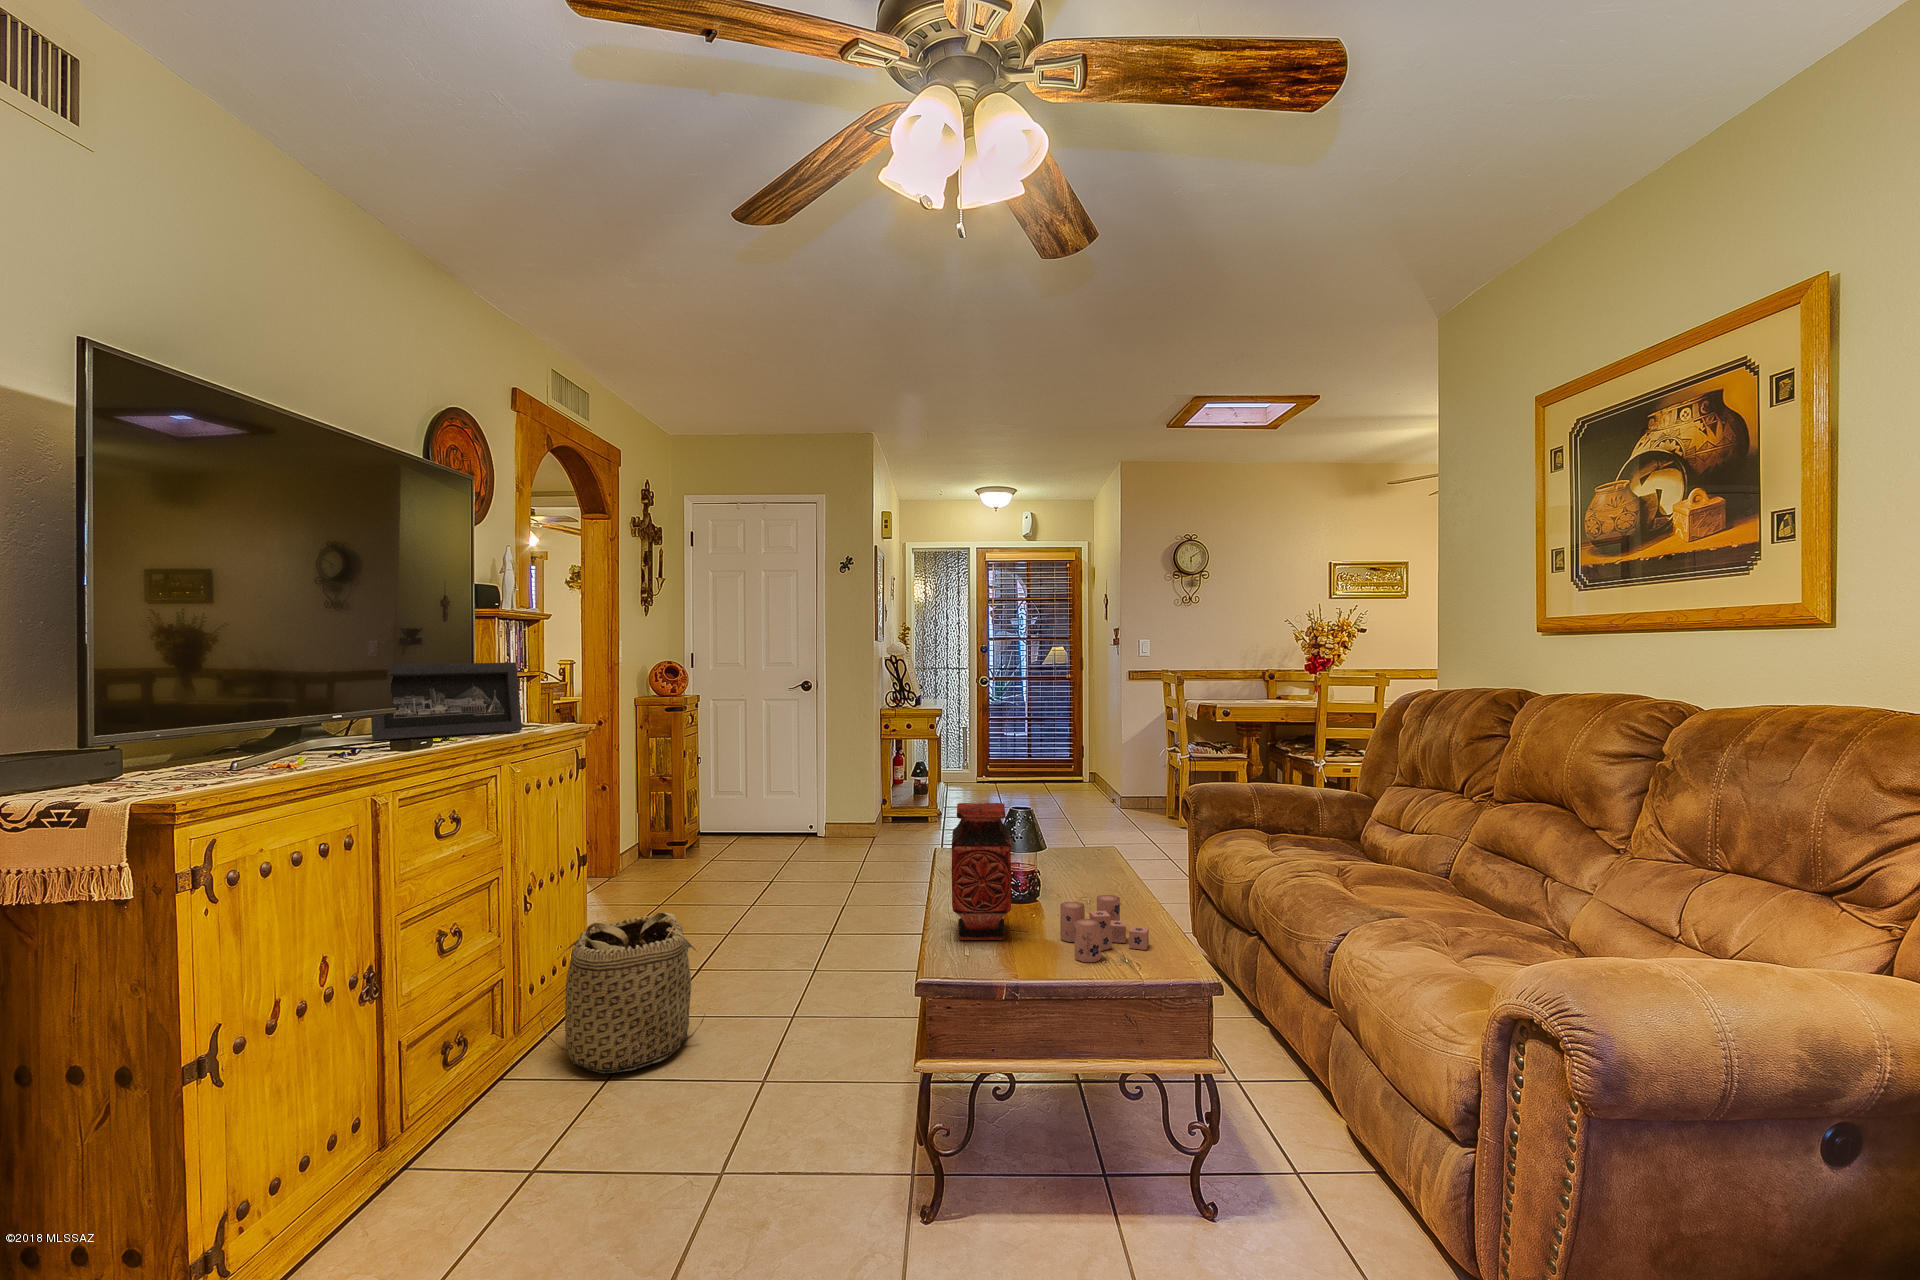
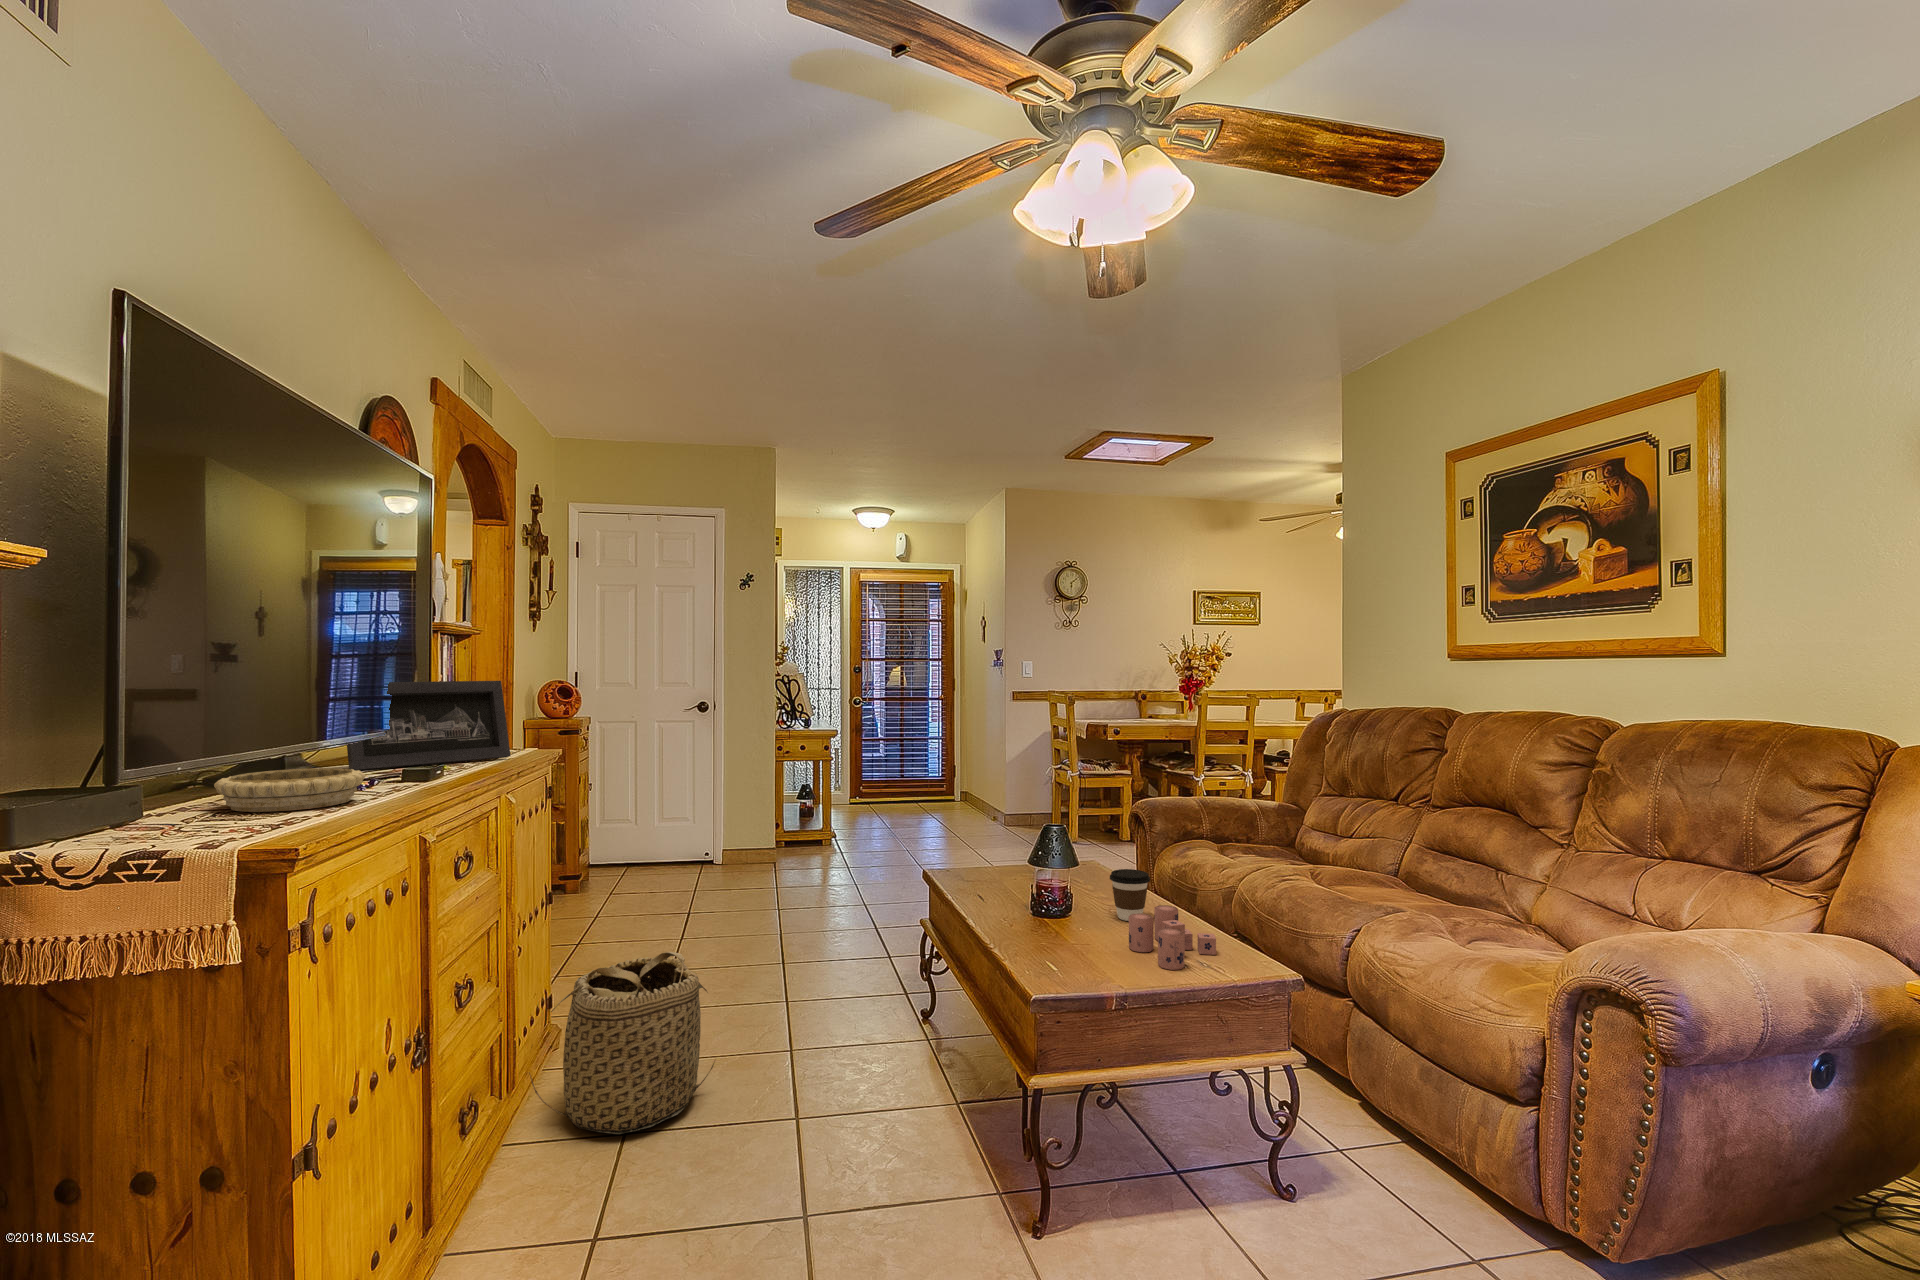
decorative bowl: none [188,738,319,773] -> present [214,768,365,812]
vase: present [952,803,1011,940] -> none [1017,820,1089,957]
coffee cup: none [1069,856,1111,910] -> present [1110,869,1150,921]

